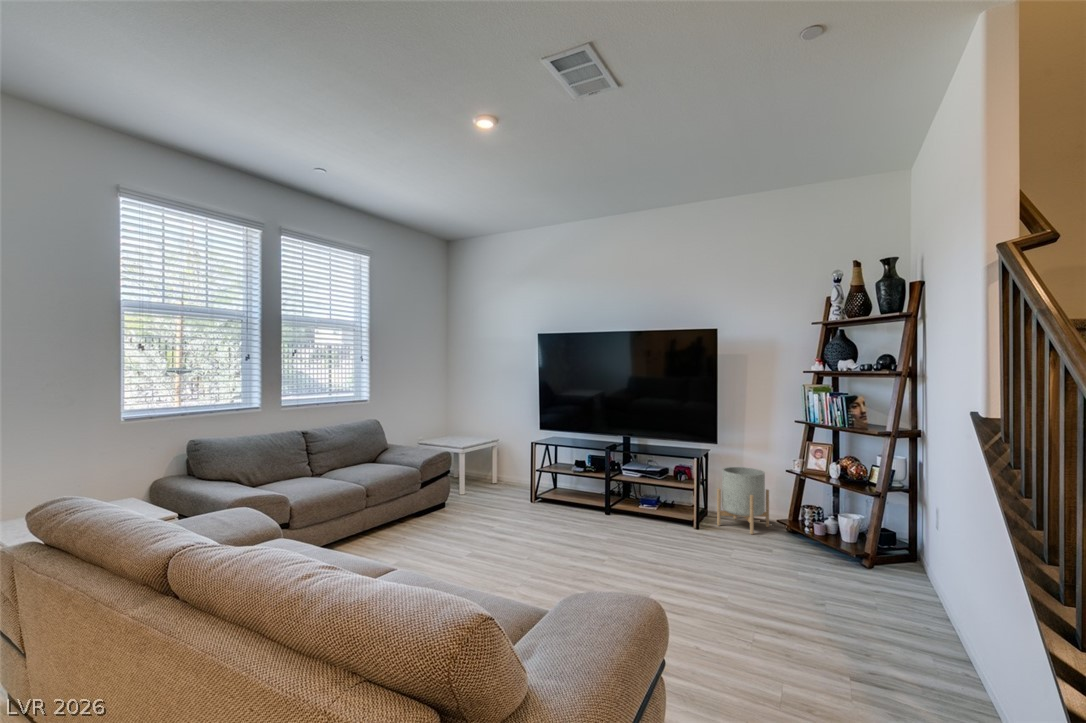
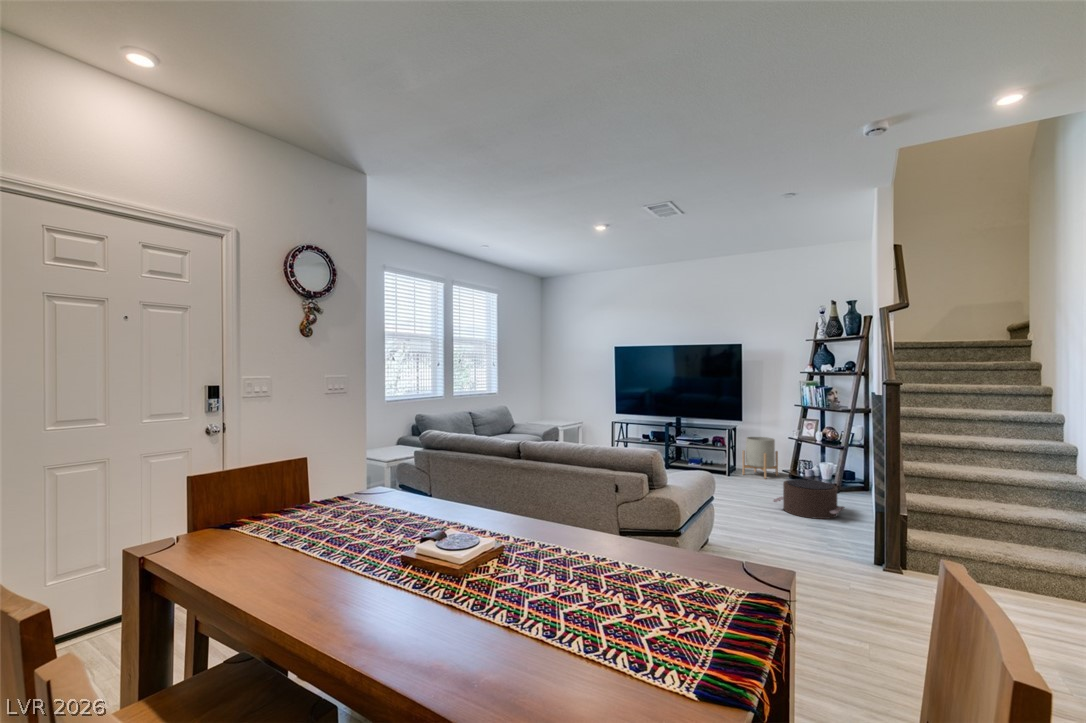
pouf: none [777,559,913,651] -> present [773,479,844,519]

